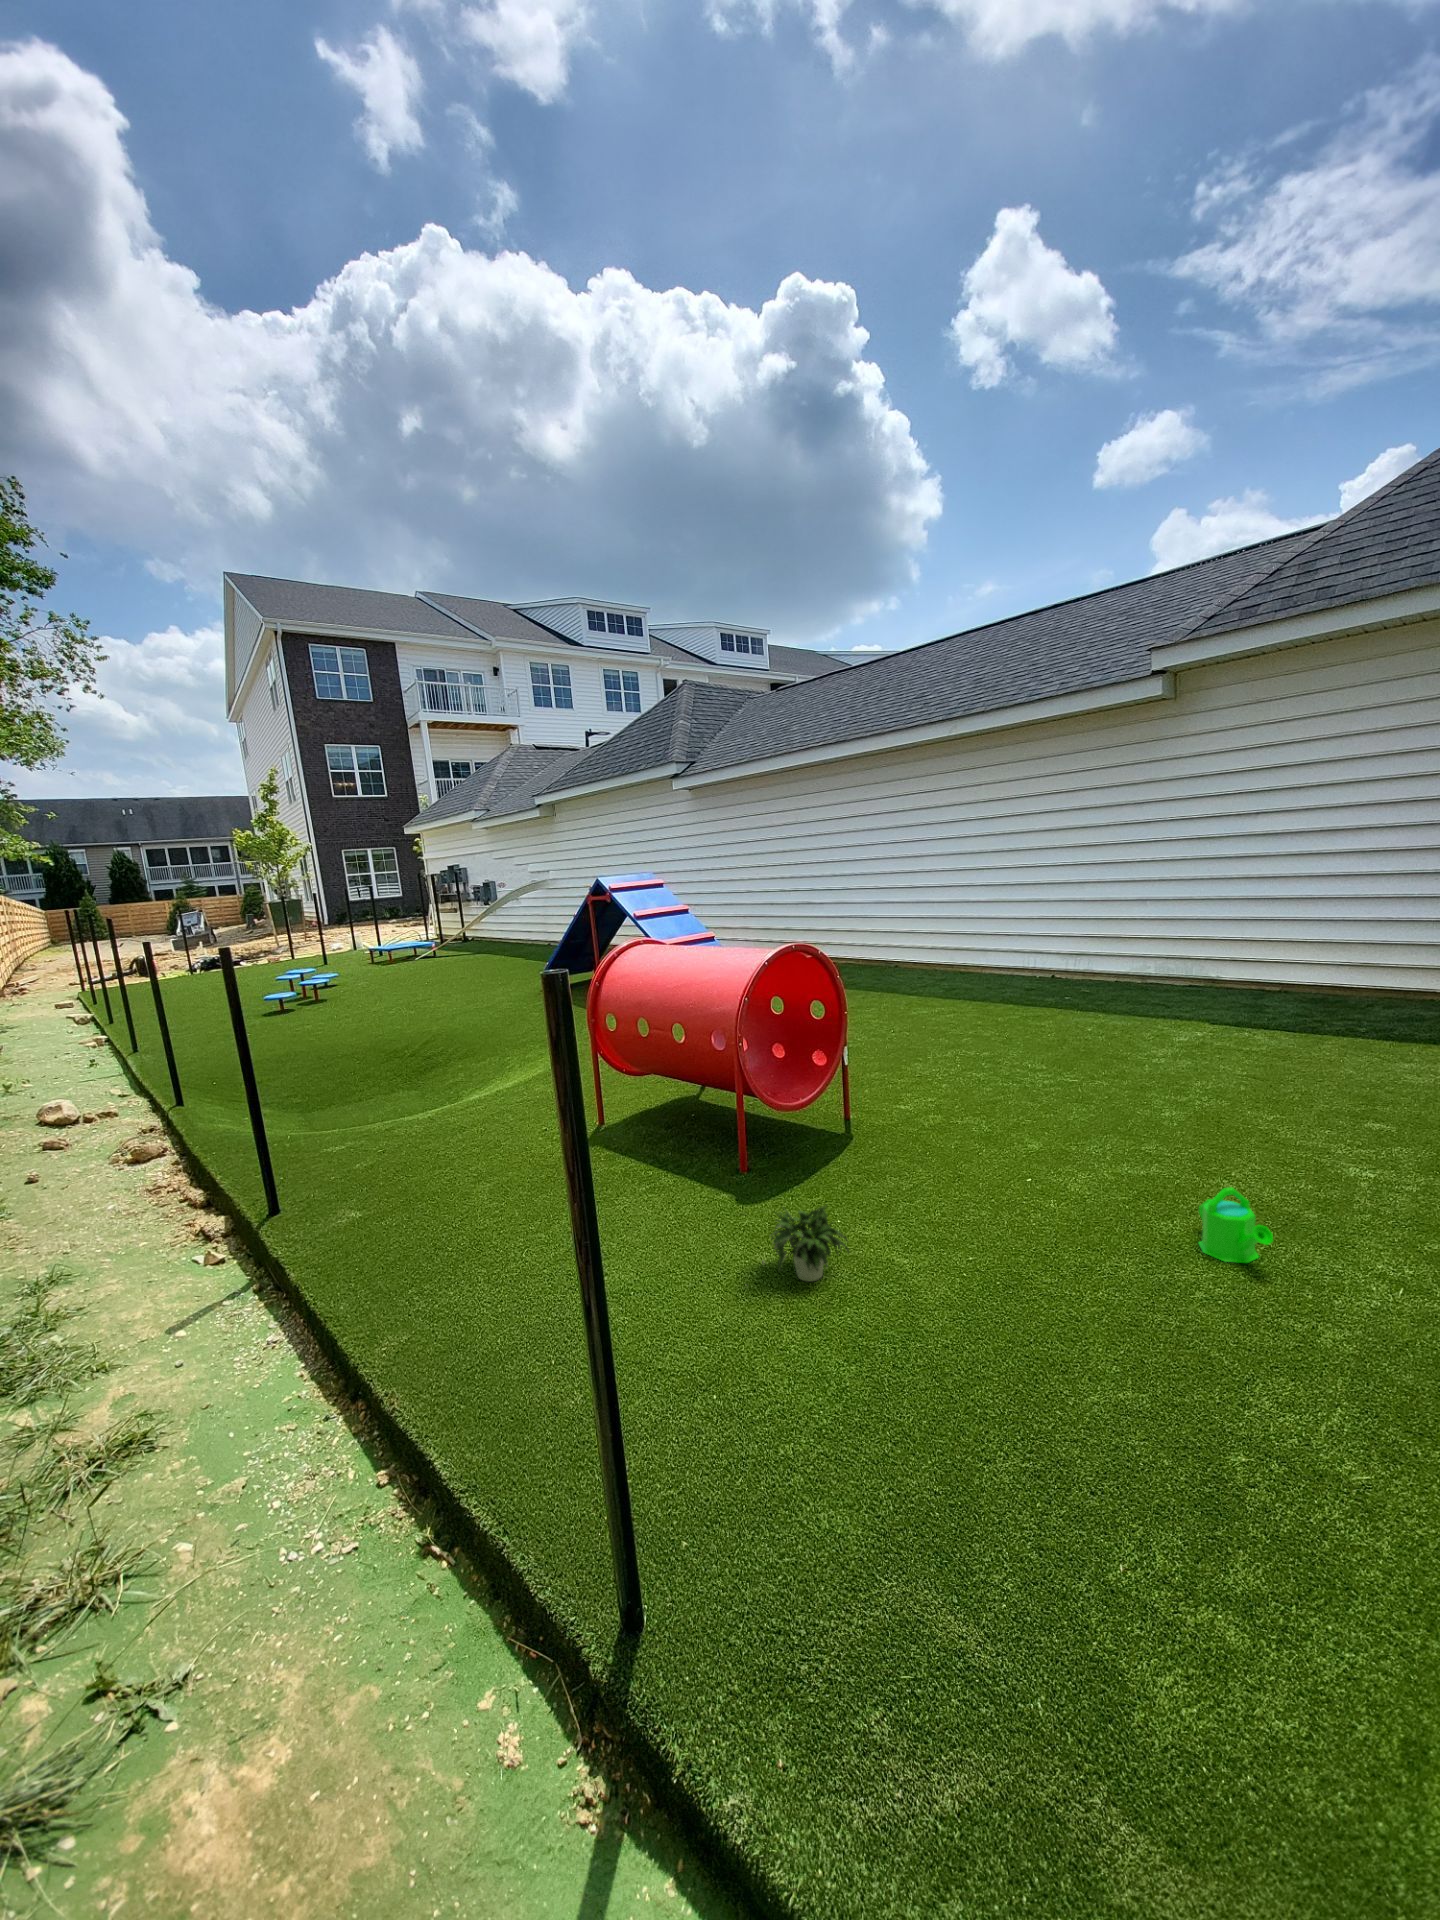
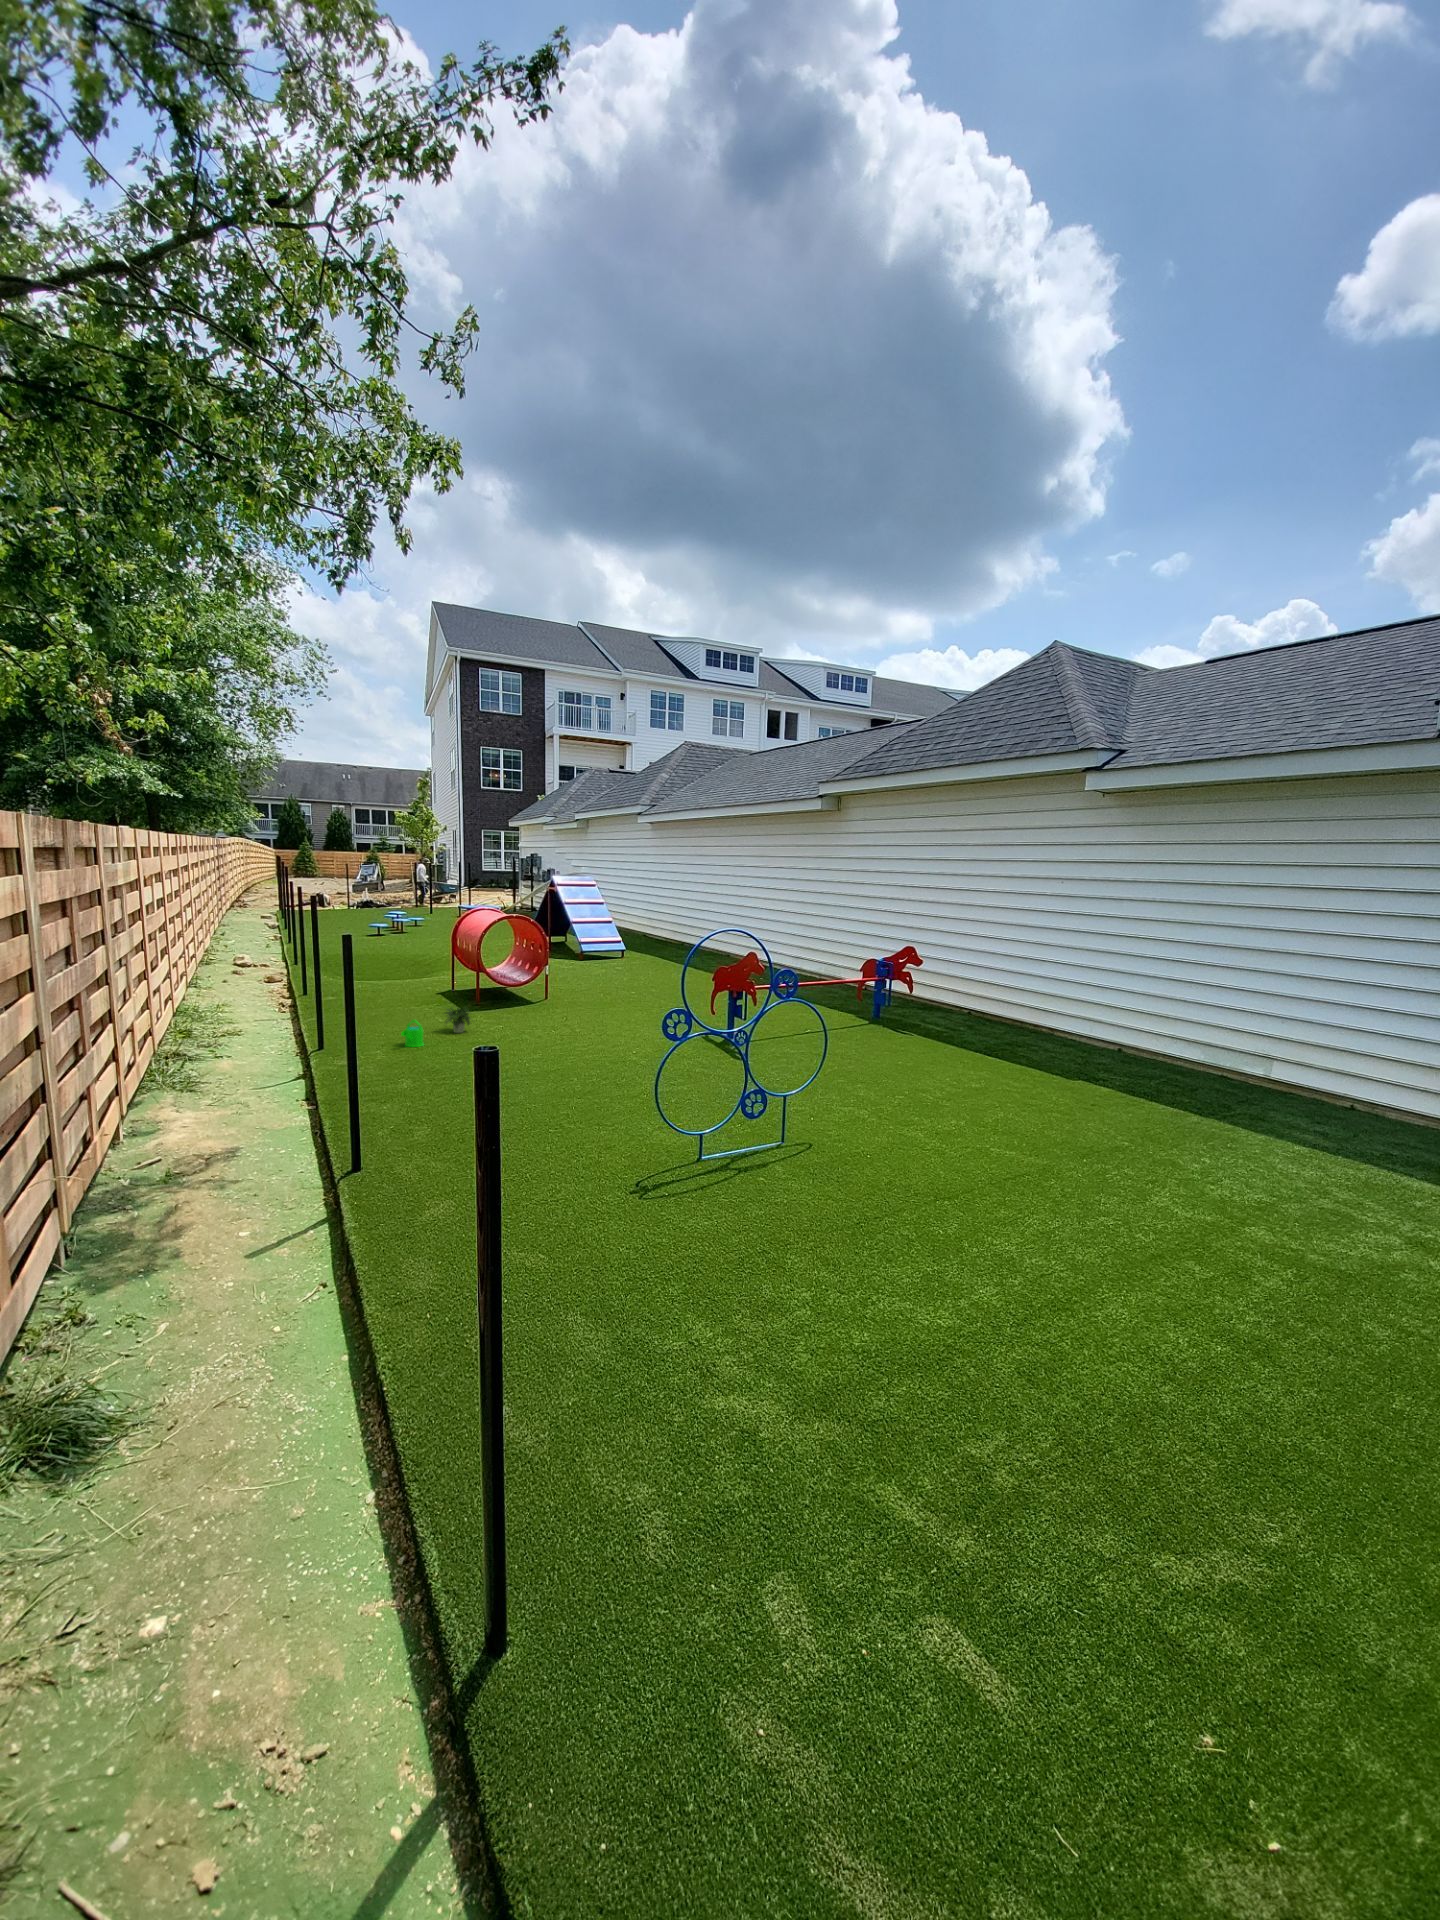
watering can: present [1199,1187,1273,1263] -> present [401,1020,424,1047]

